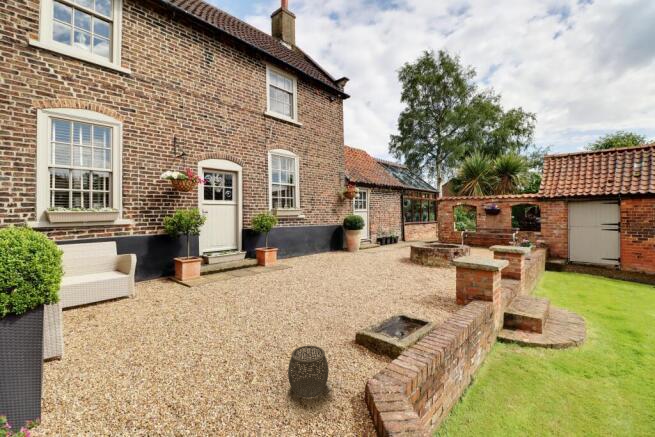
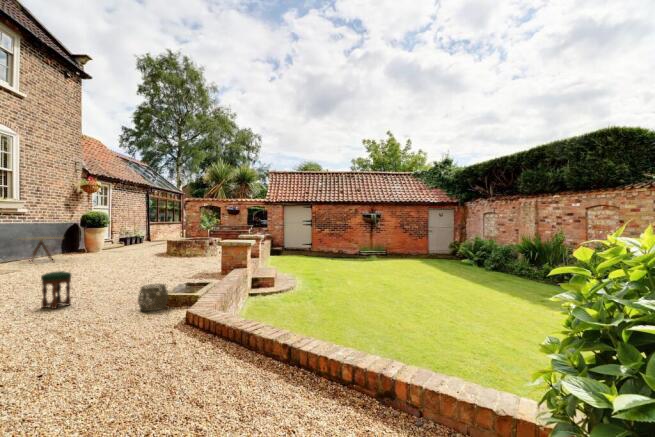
round table: none [295,239,324,260] -> present [19,238,54,260]
stool: none [233,297,259,341] -> present [41,271,71,309]

